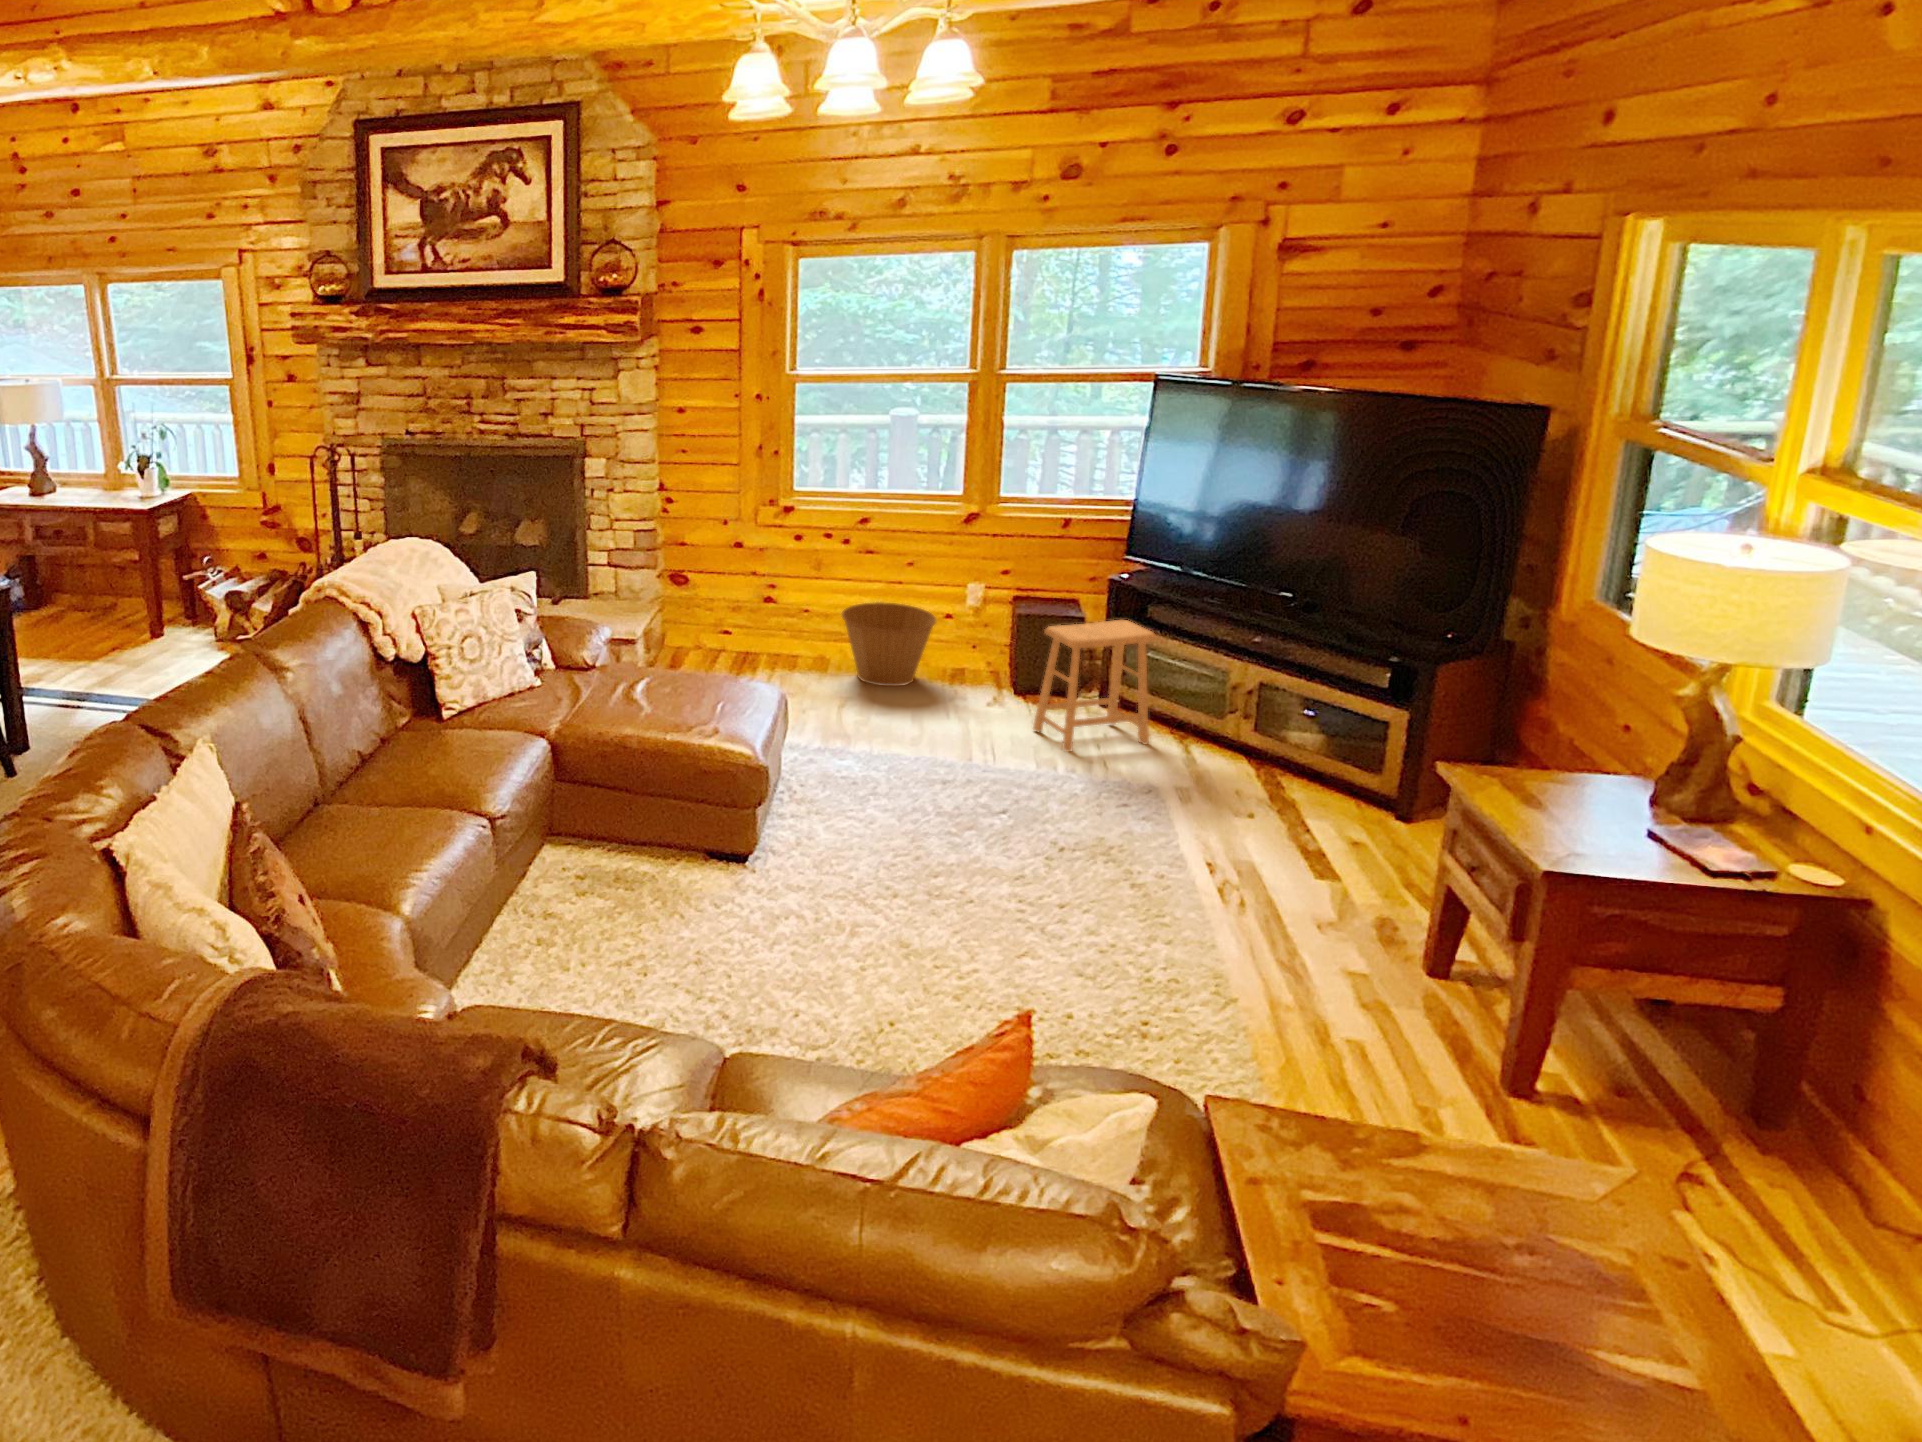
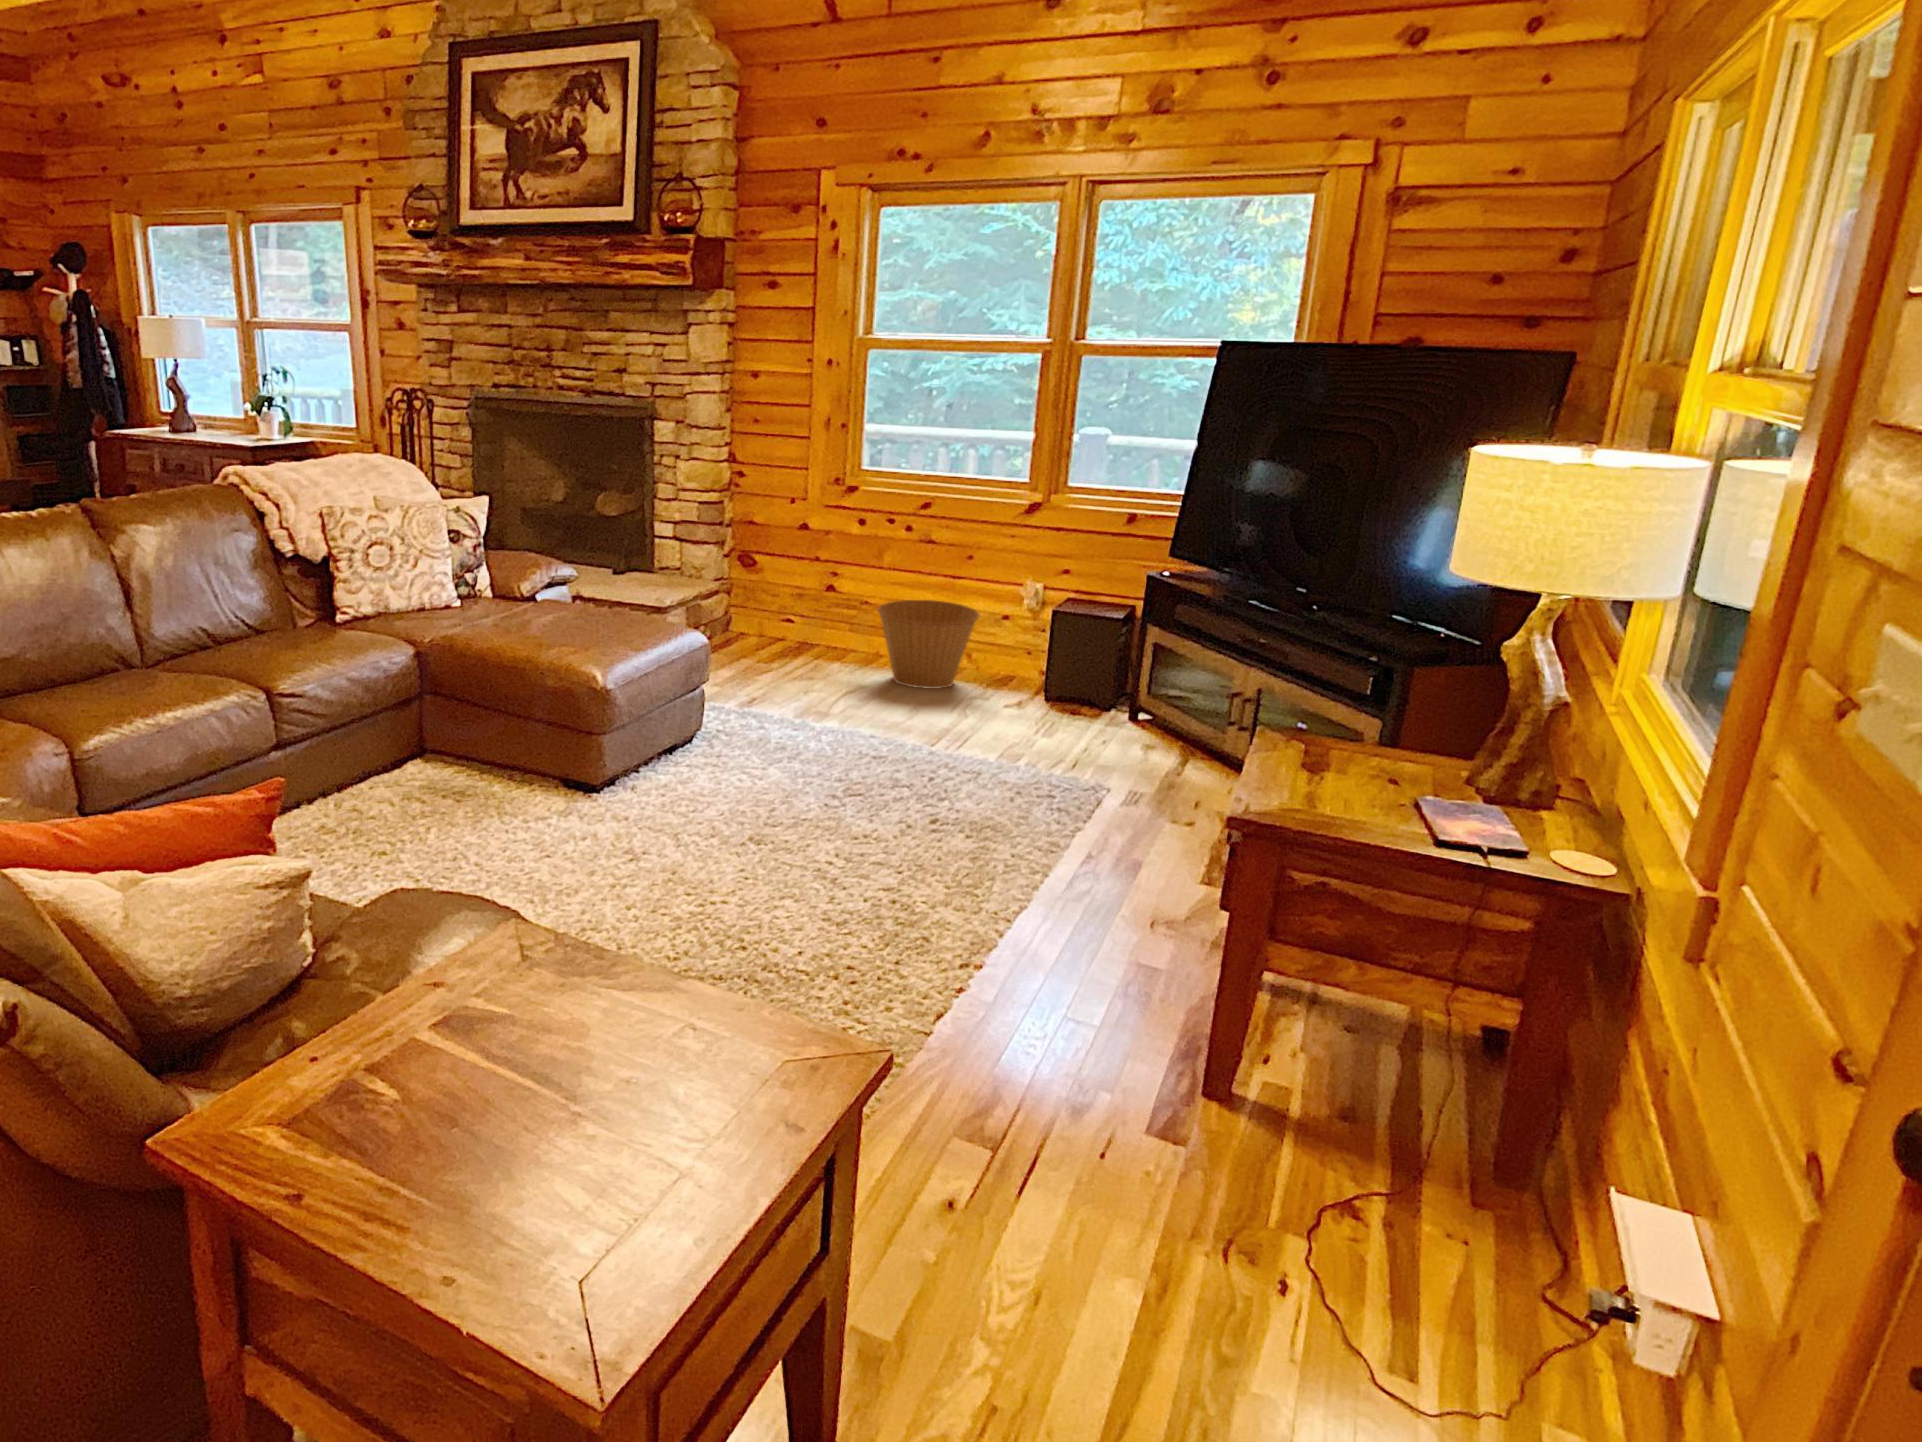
footstool: present [1033,620,1156,752] -> none [1016,613,1142,759]

